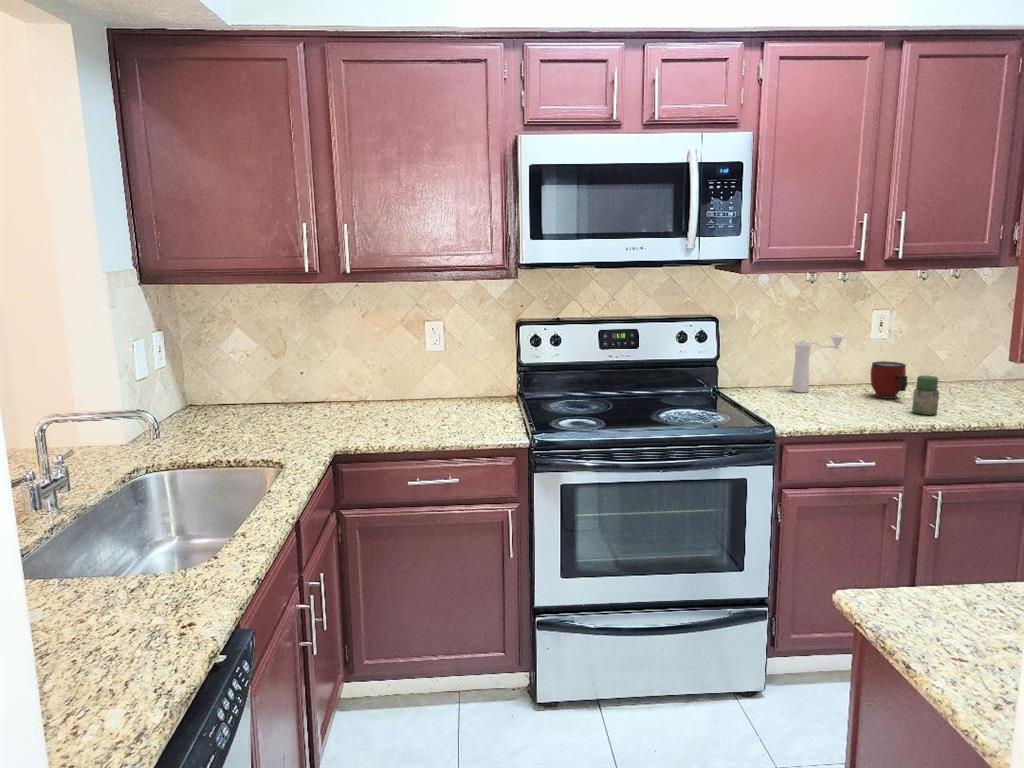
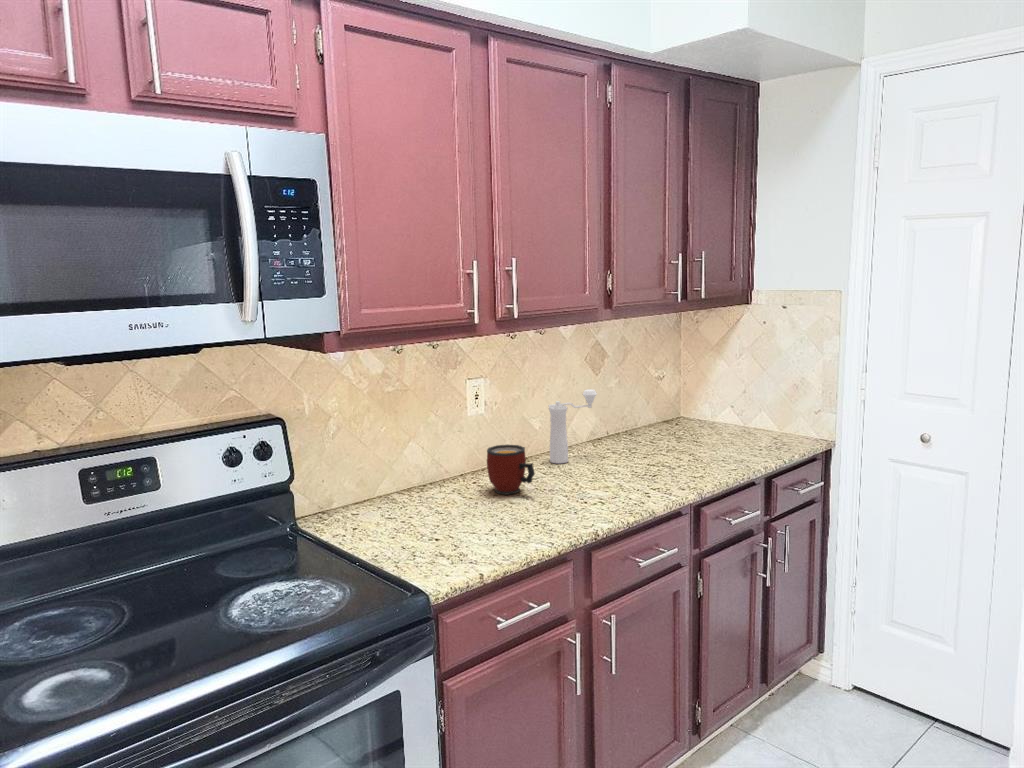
pepper mill: present [792,333,844,392] -> present [549,389,597,464]
jar: present [912,375,939,415] -> none [554,462,583,514]

